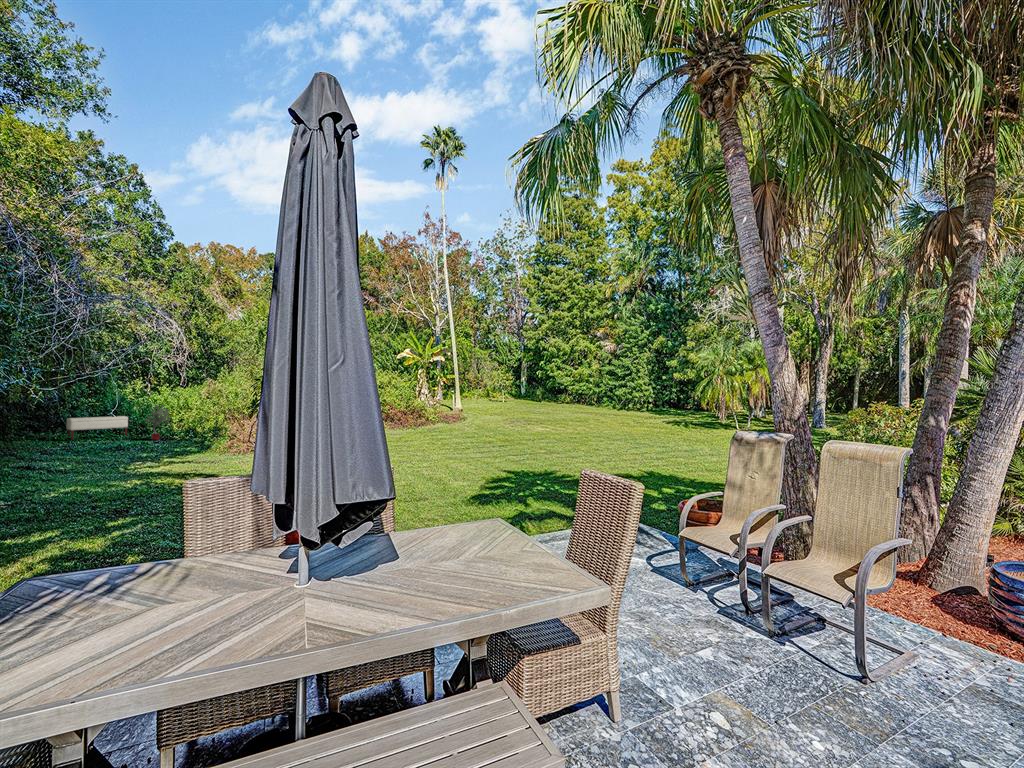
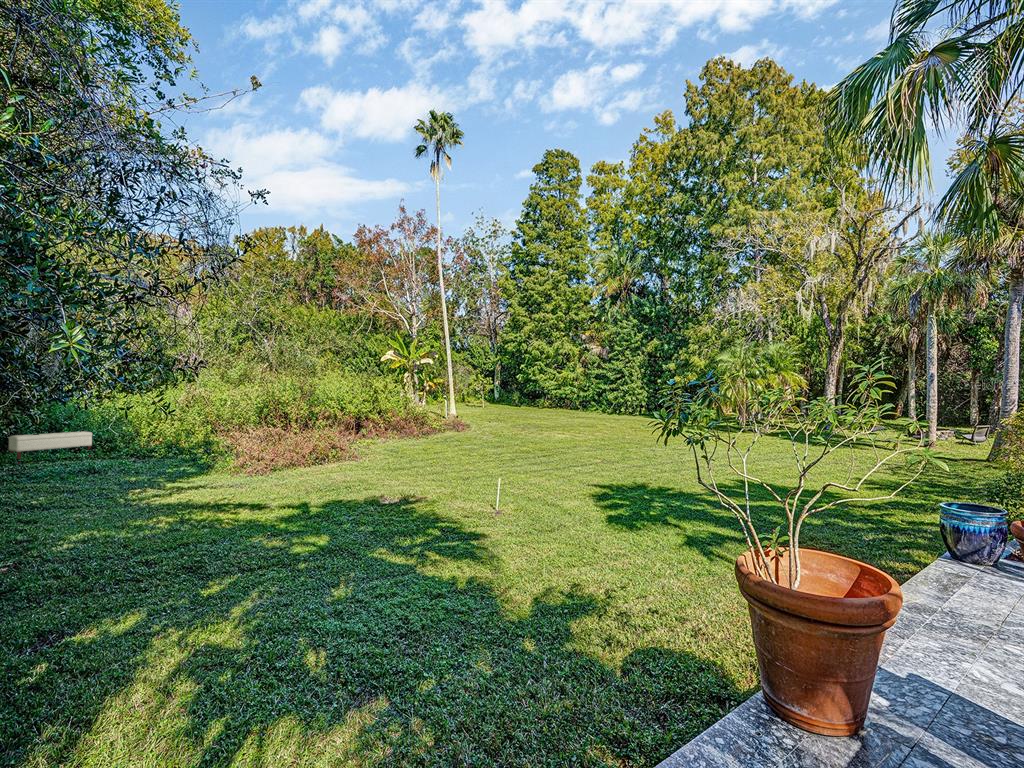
potted tree: present [145,405,169,440] -> none [117,416,153,461]

